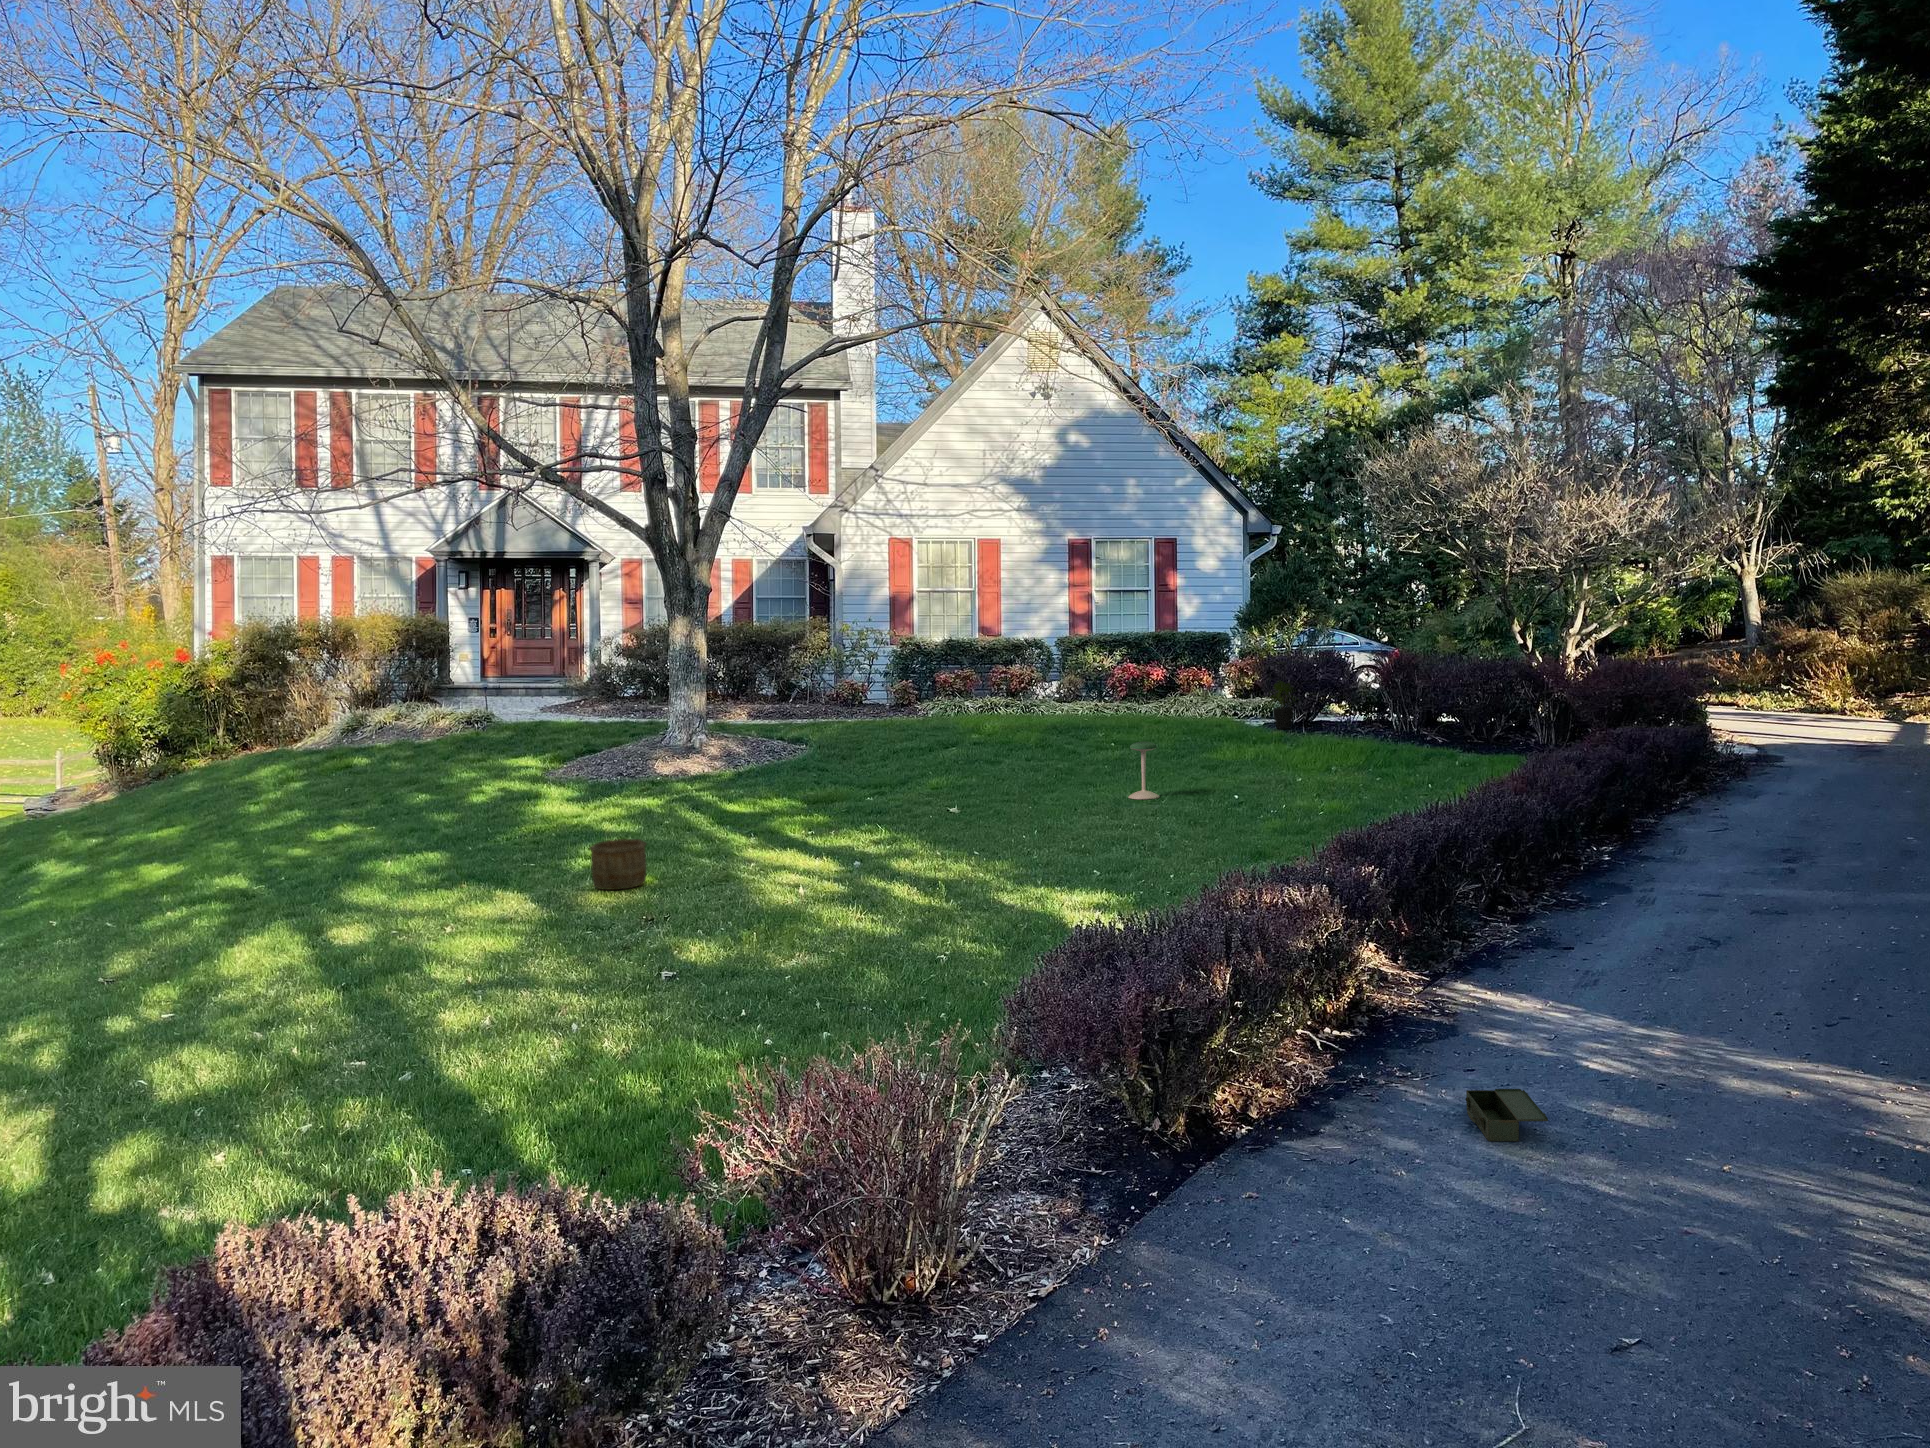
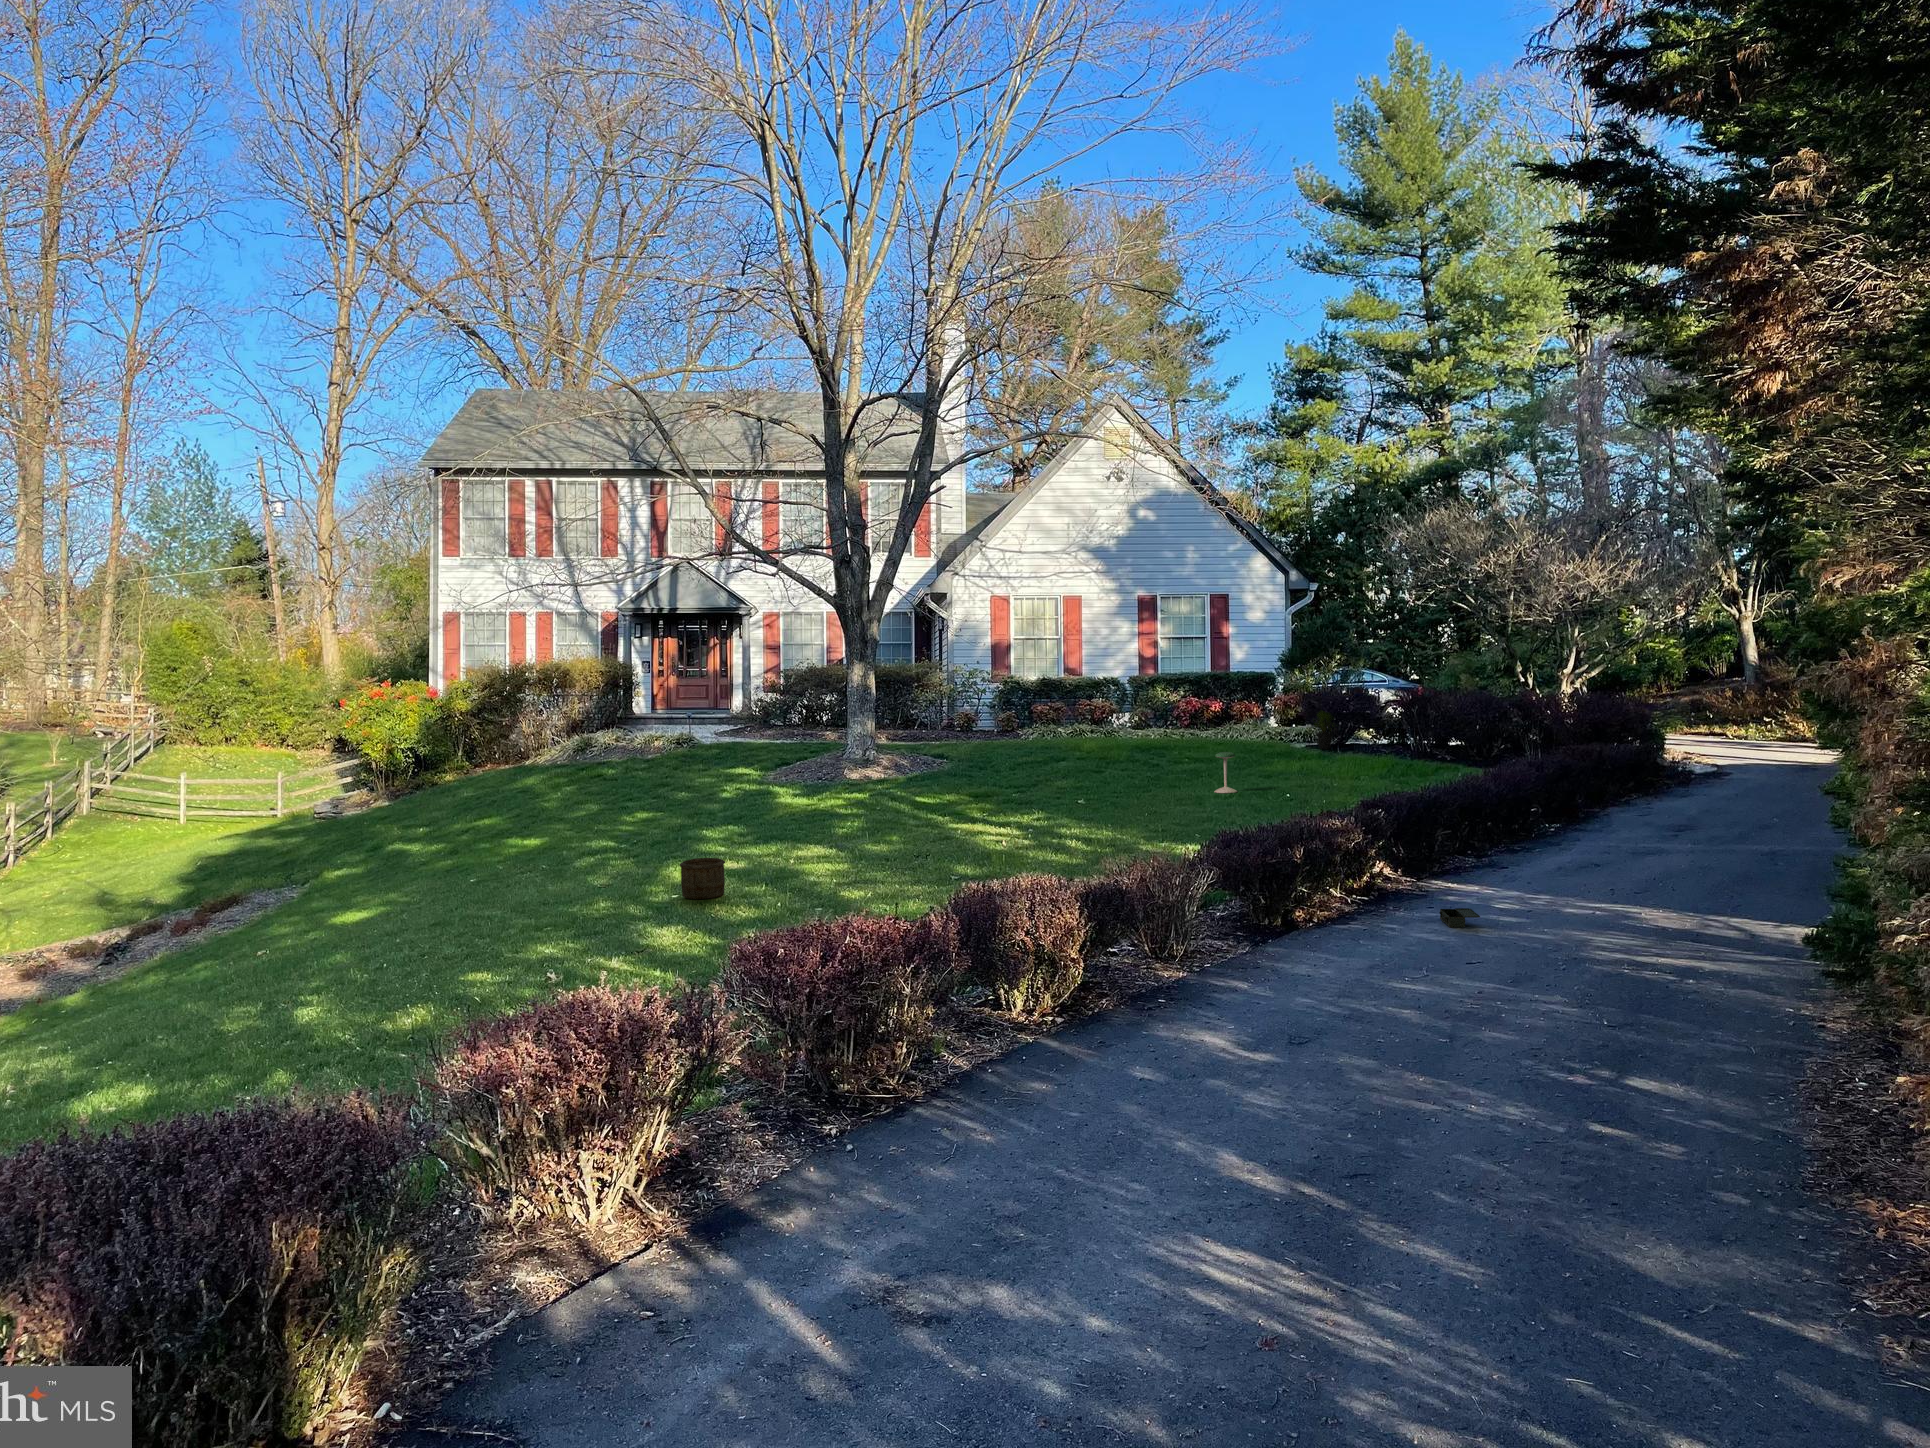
wooden bucket: present [589,839,647,890] -> present [679,858,725,899]

